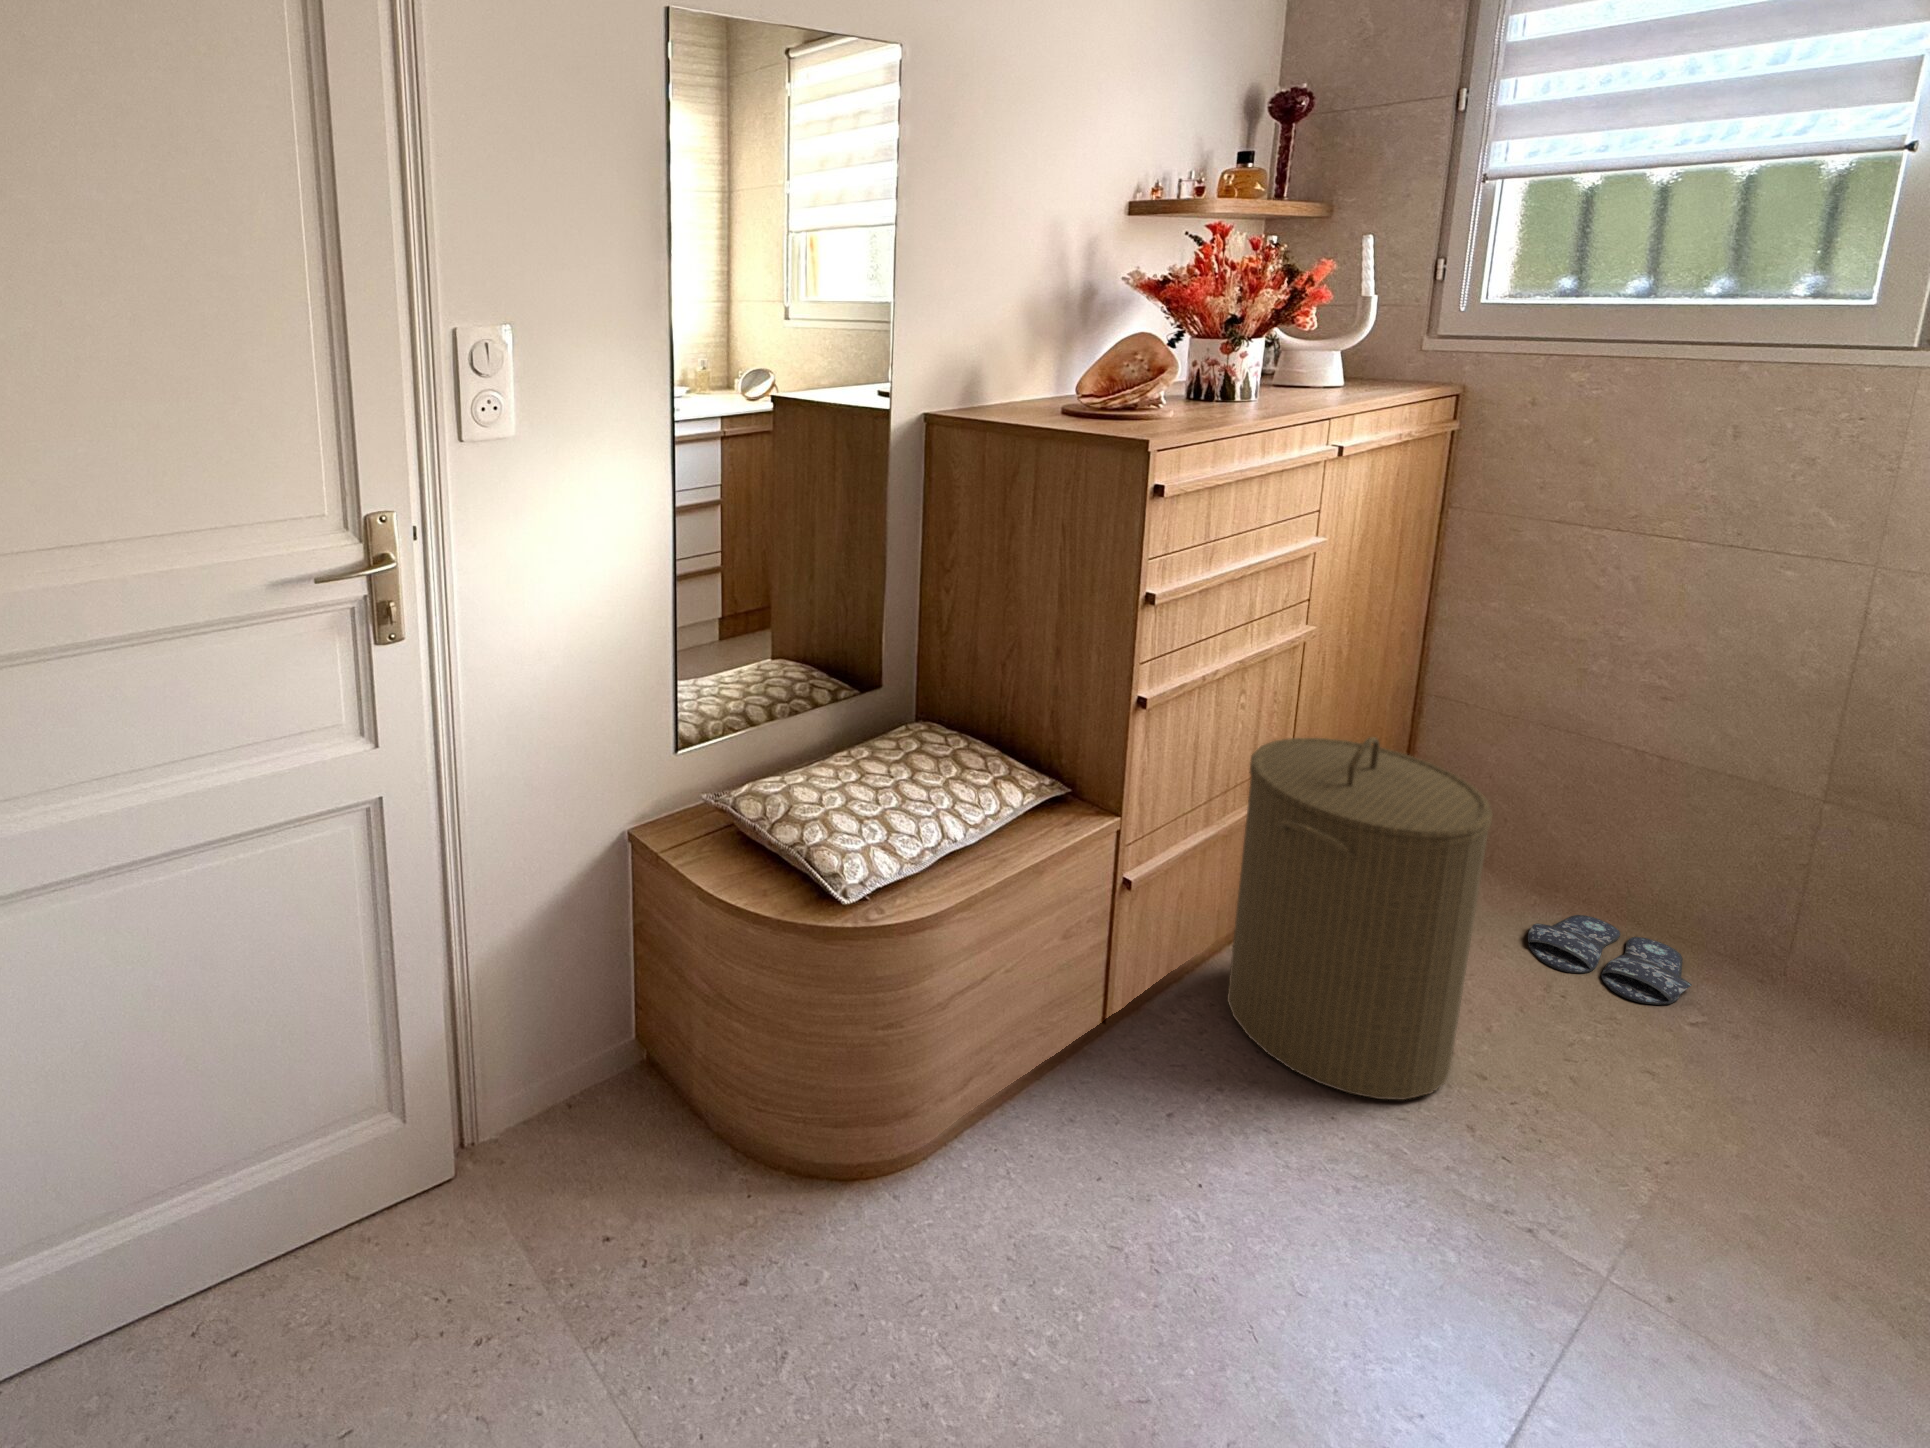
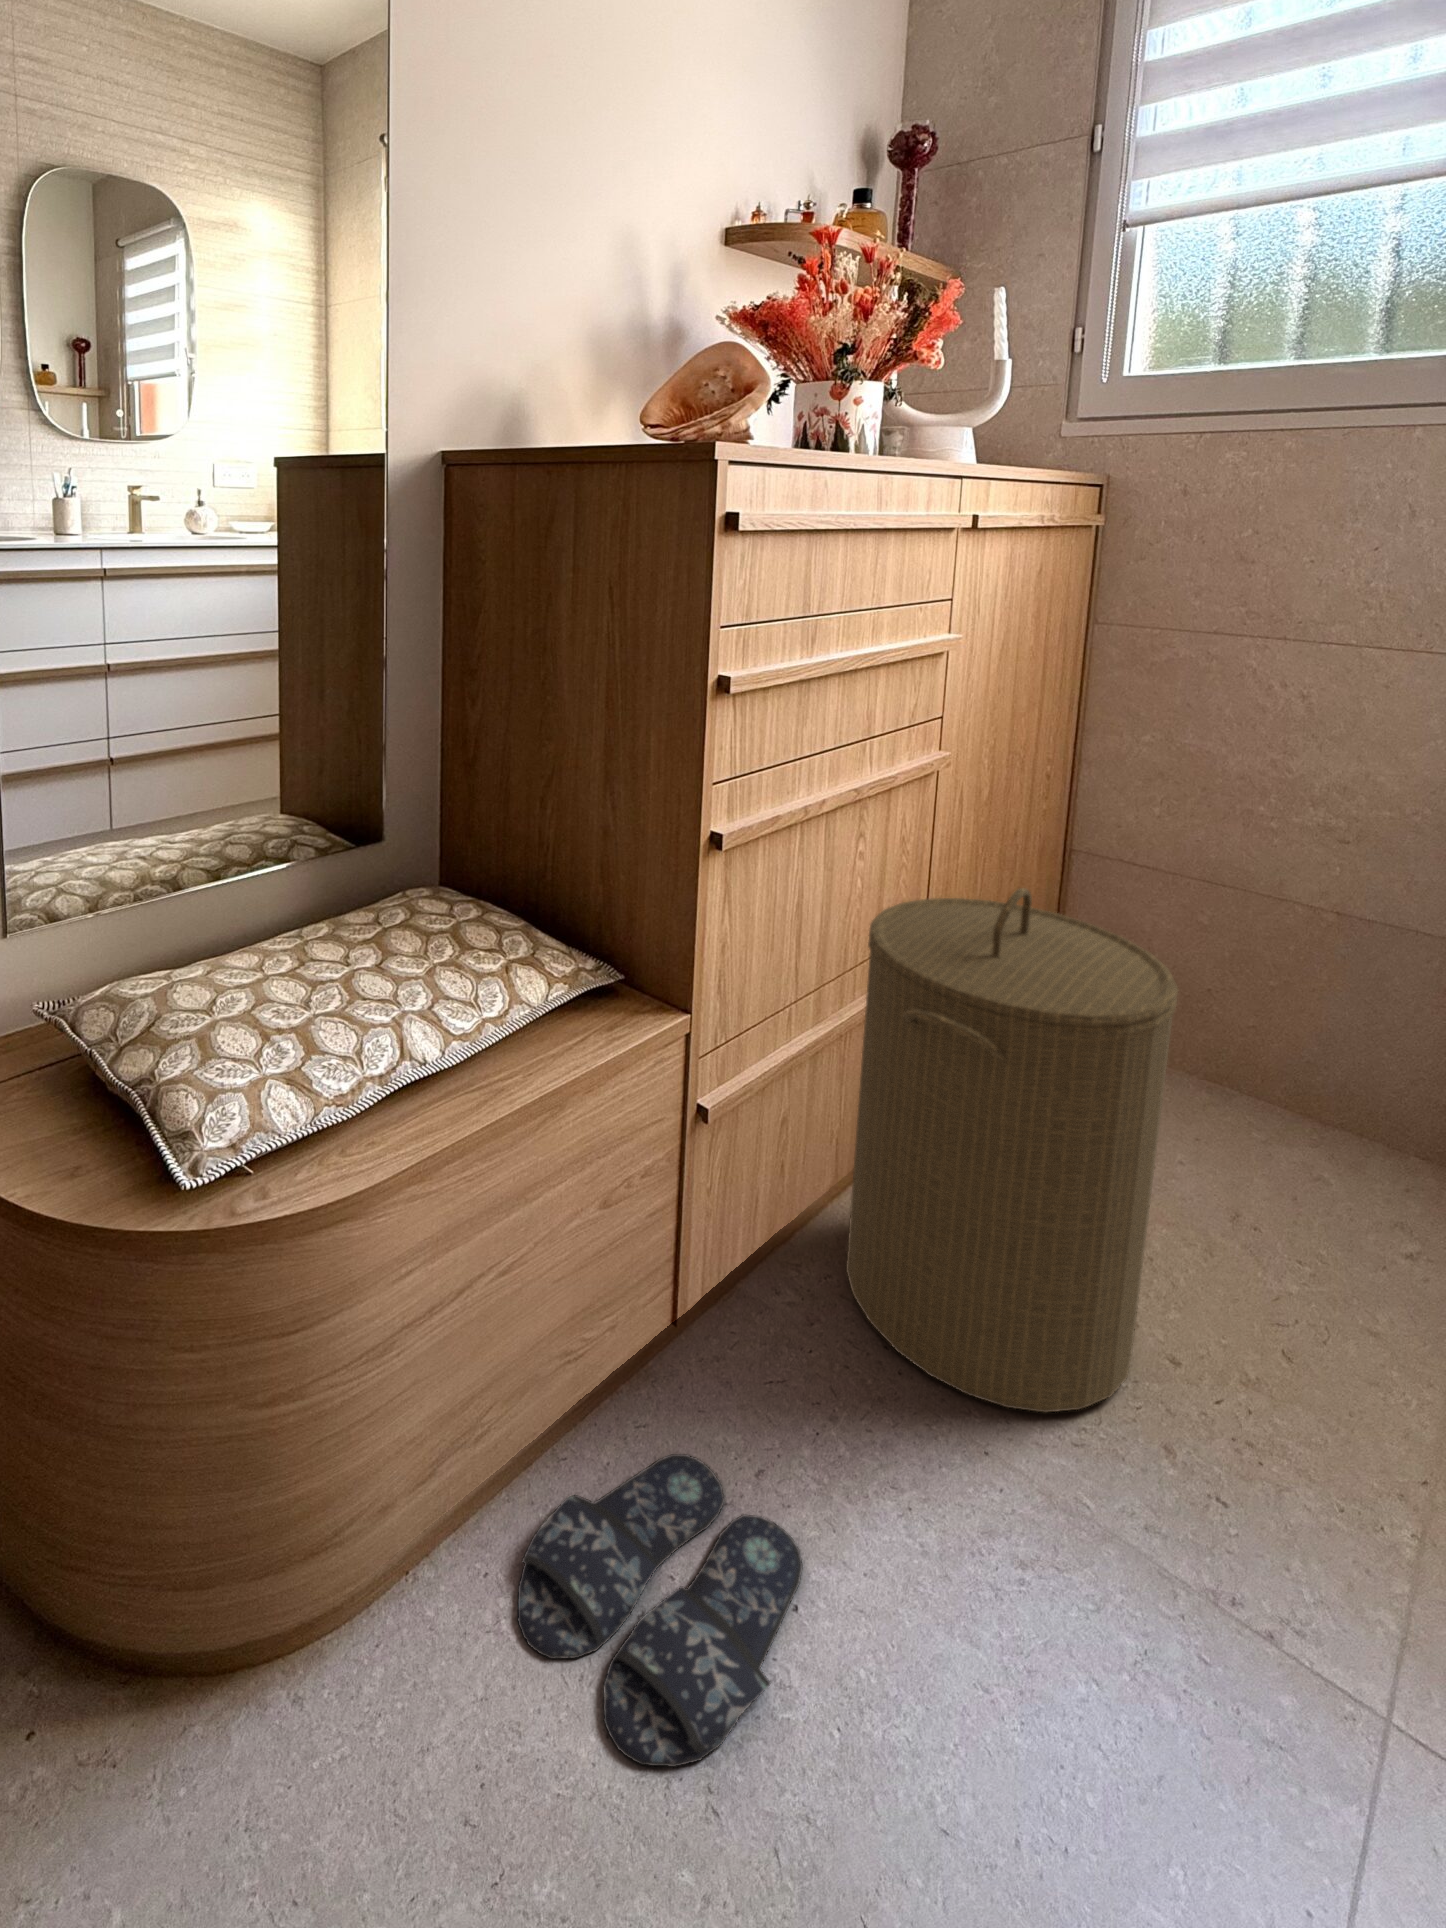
slippers: present [1528,915,1692,1005] -> present [518,1454,803,1767]

